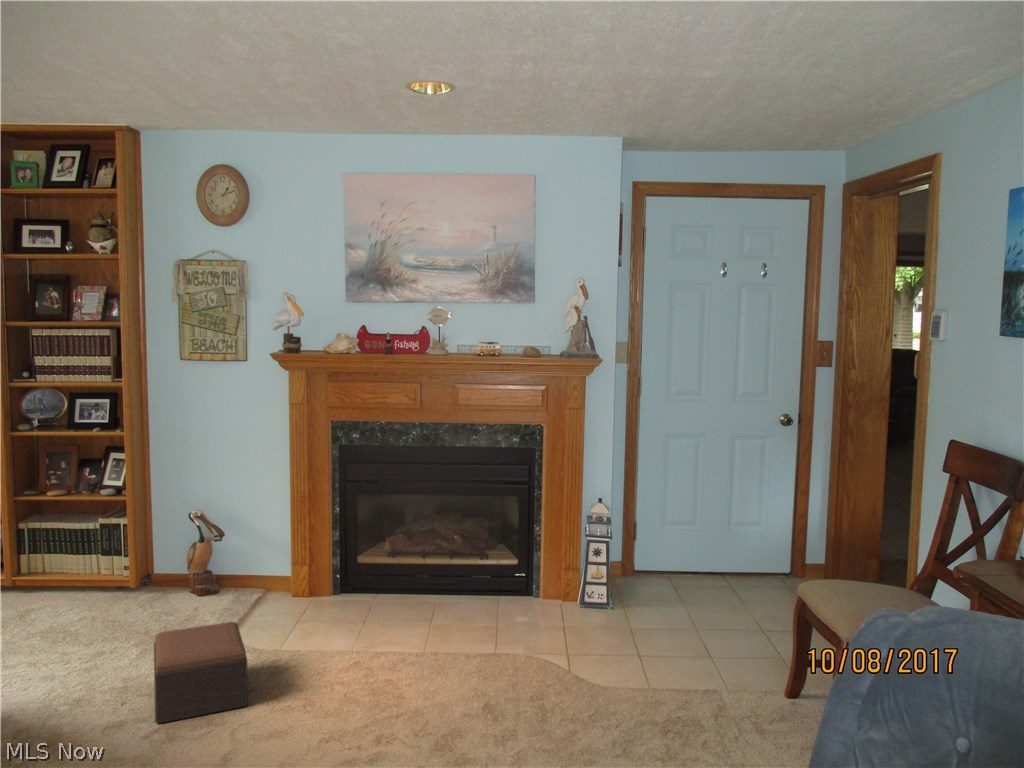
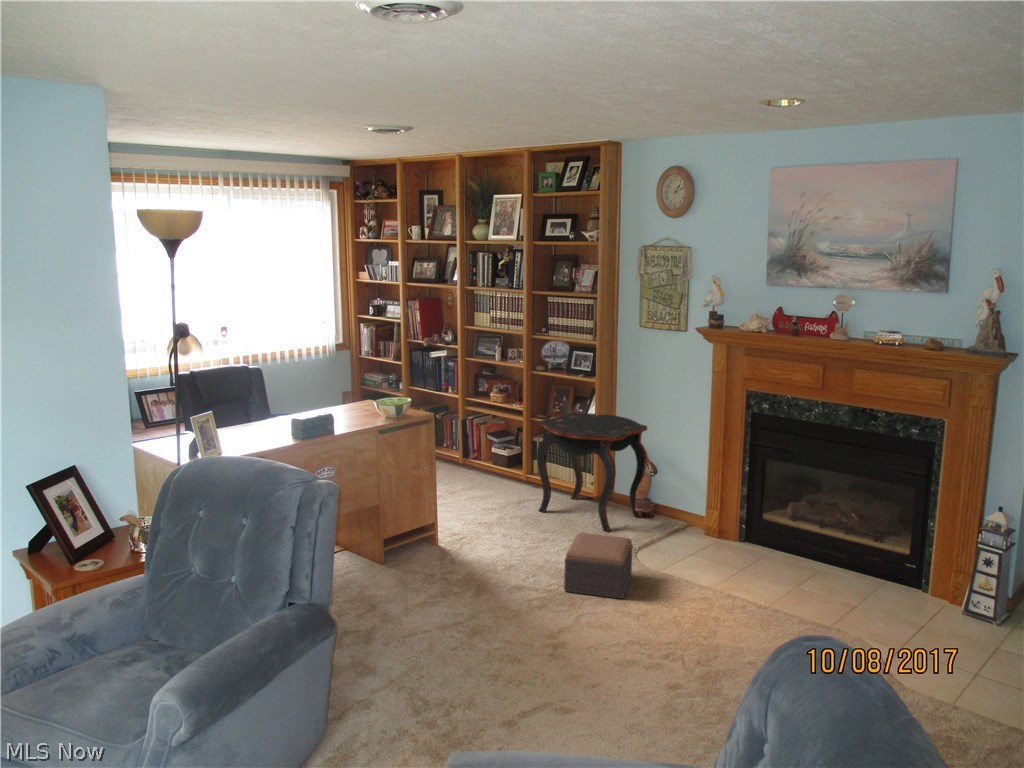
side table: none [44,475,209,627] -> present [537,412,647,532]

